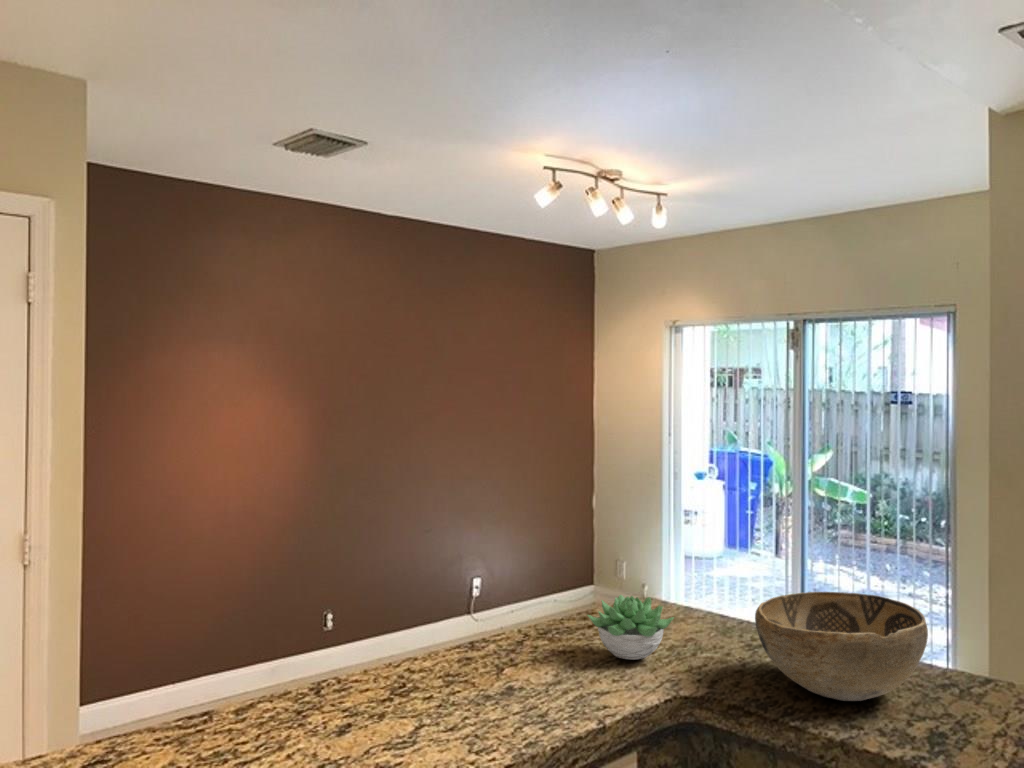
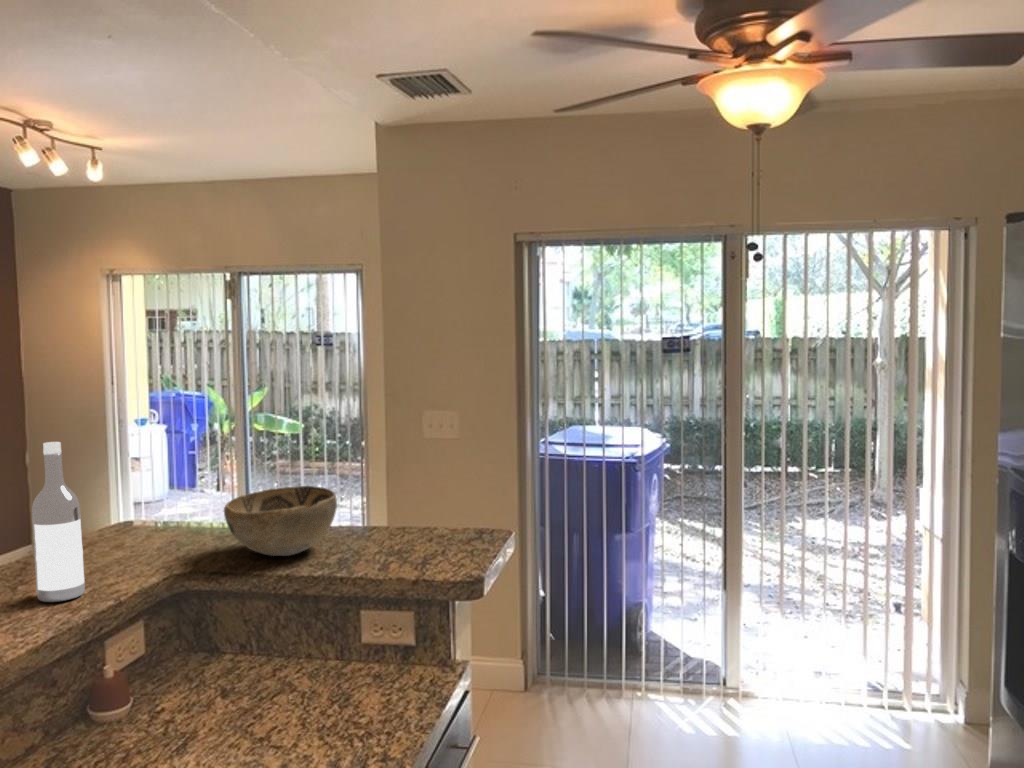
wine bottle: none [515,498,570,706] -> present [32,442,85,602]
succulent plant: present [588,595,674,660] -> none [87,513,161,562]

